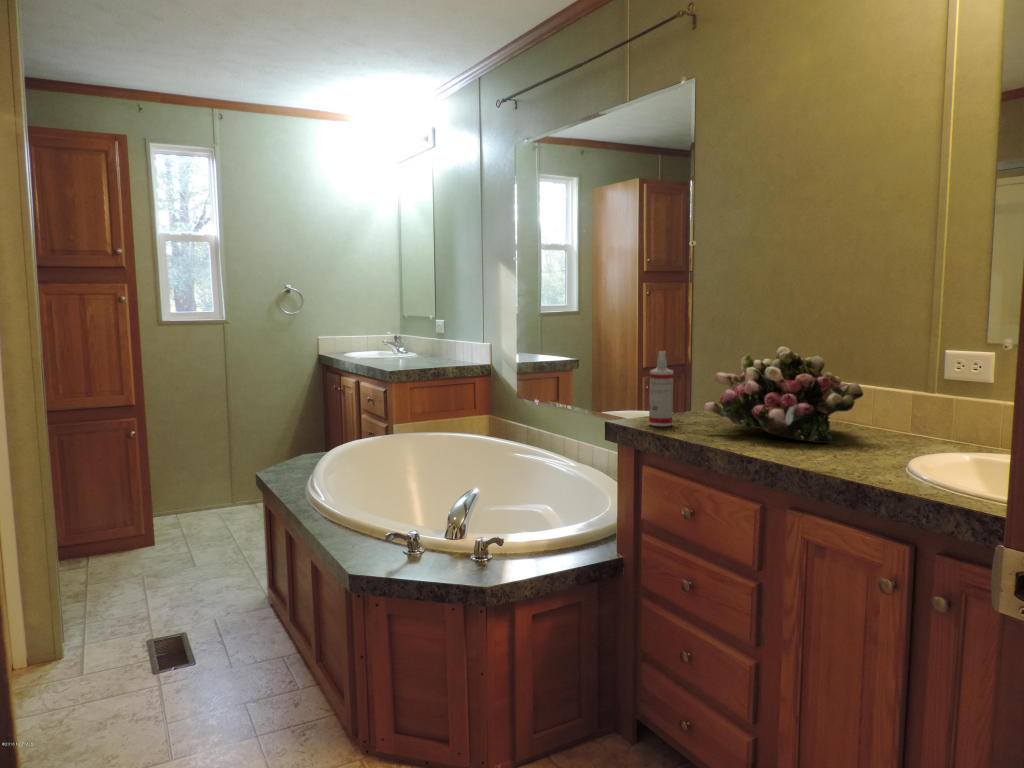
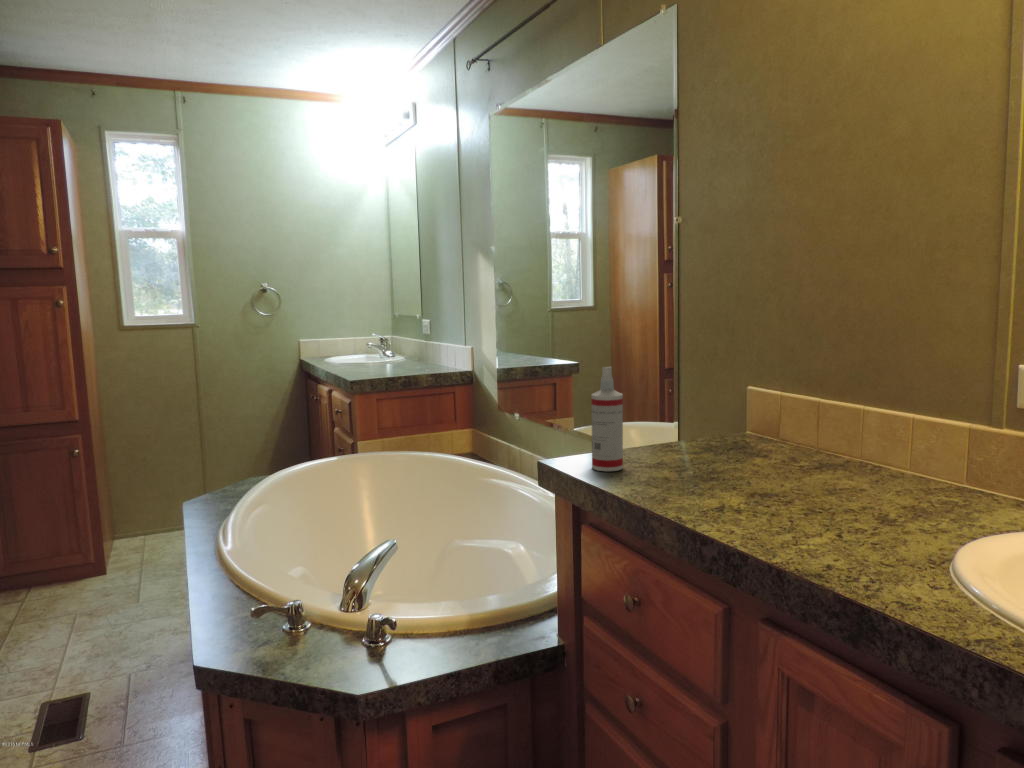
flower arrangement: present [704,347,863,443] -> none [659,360,889,507]

